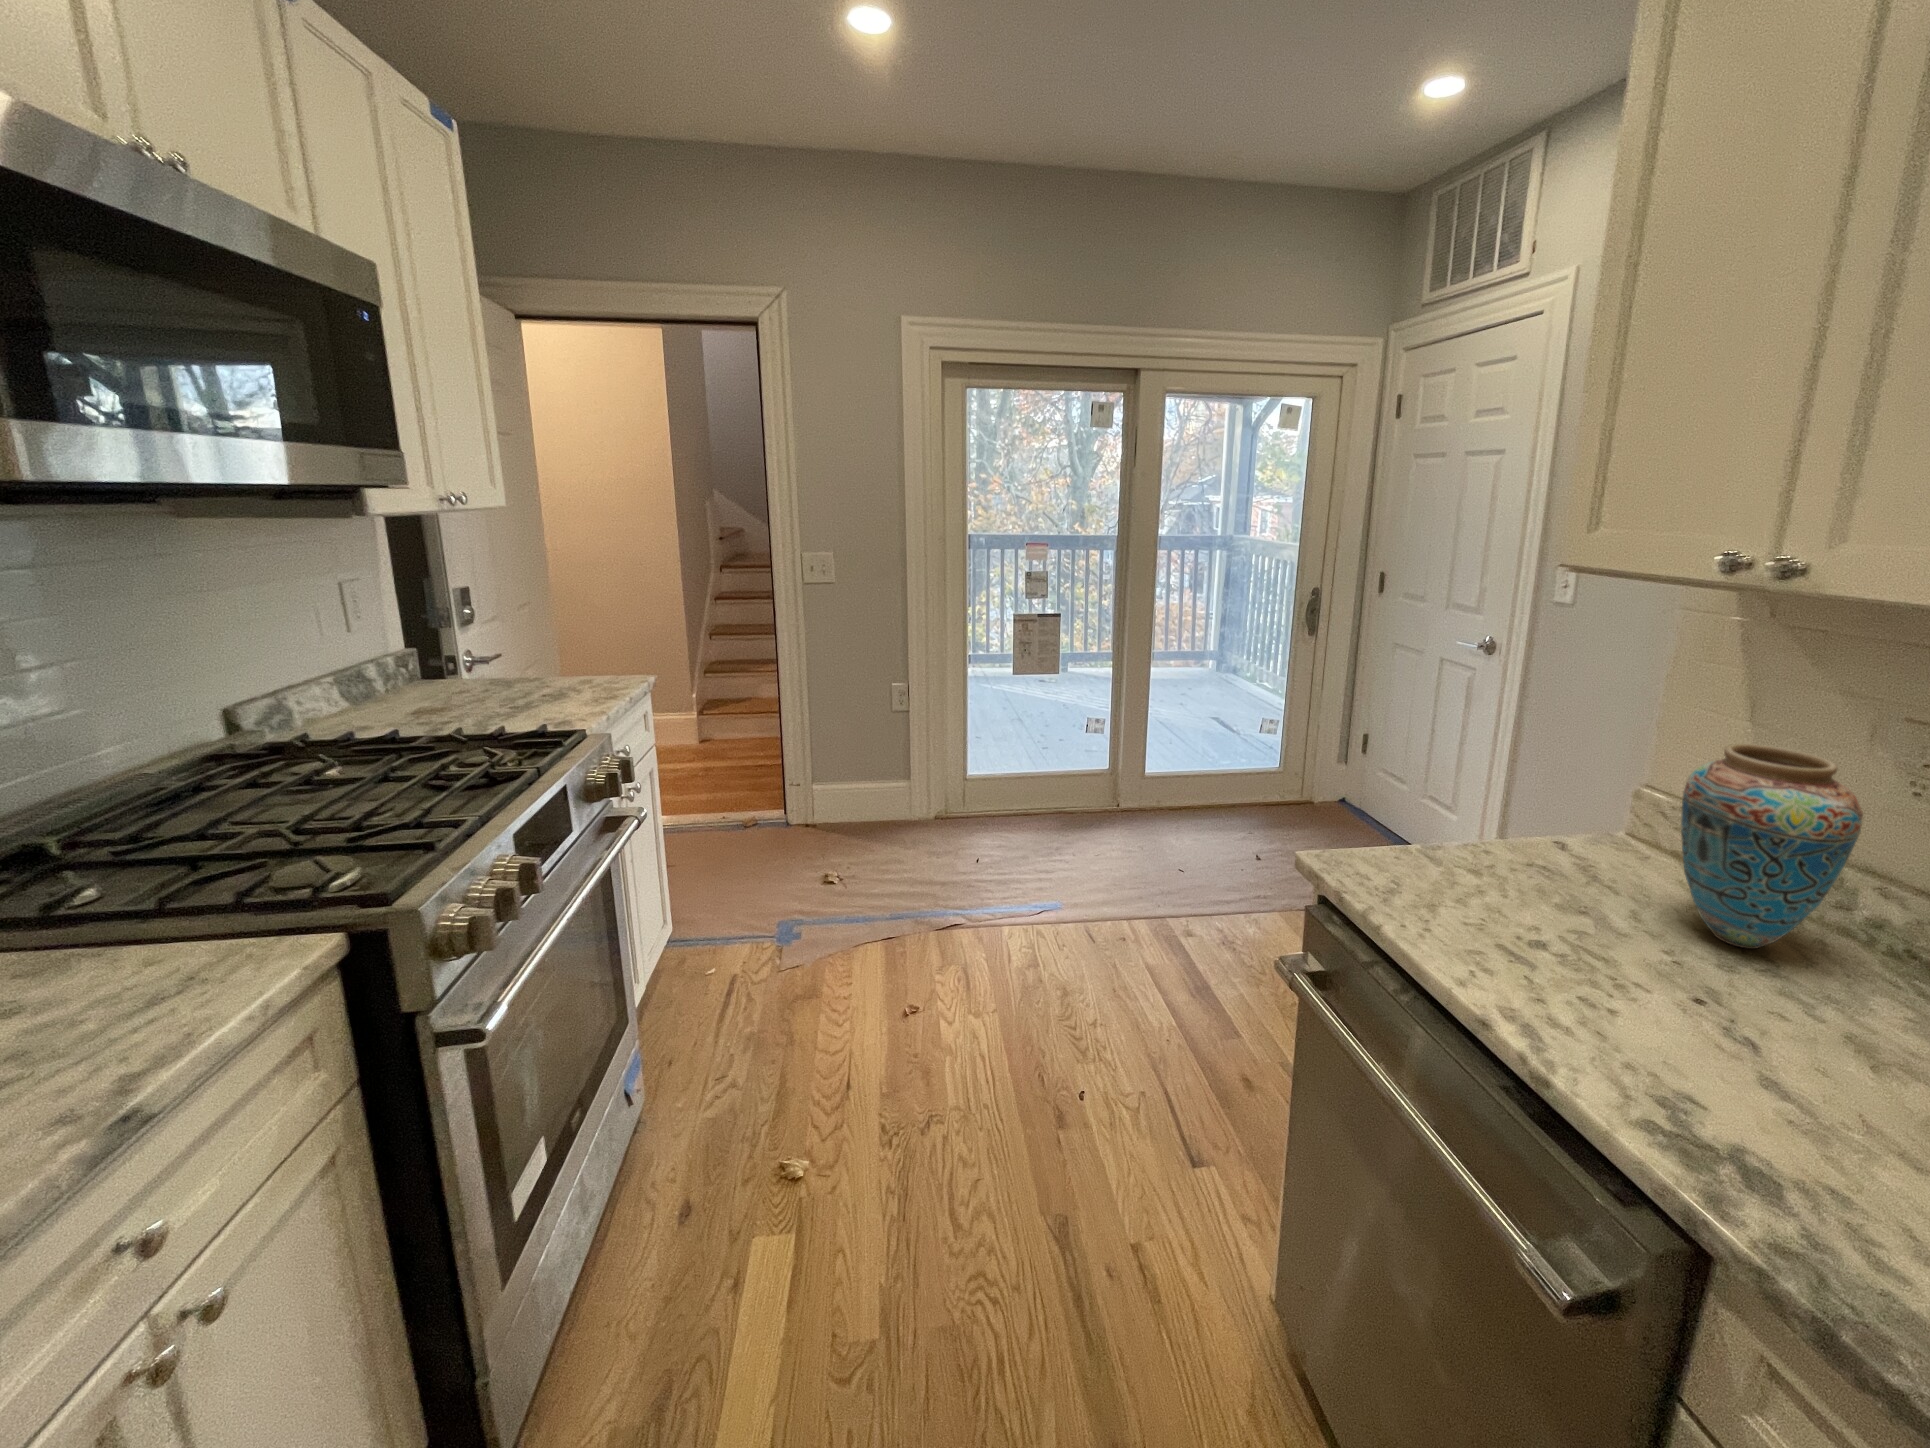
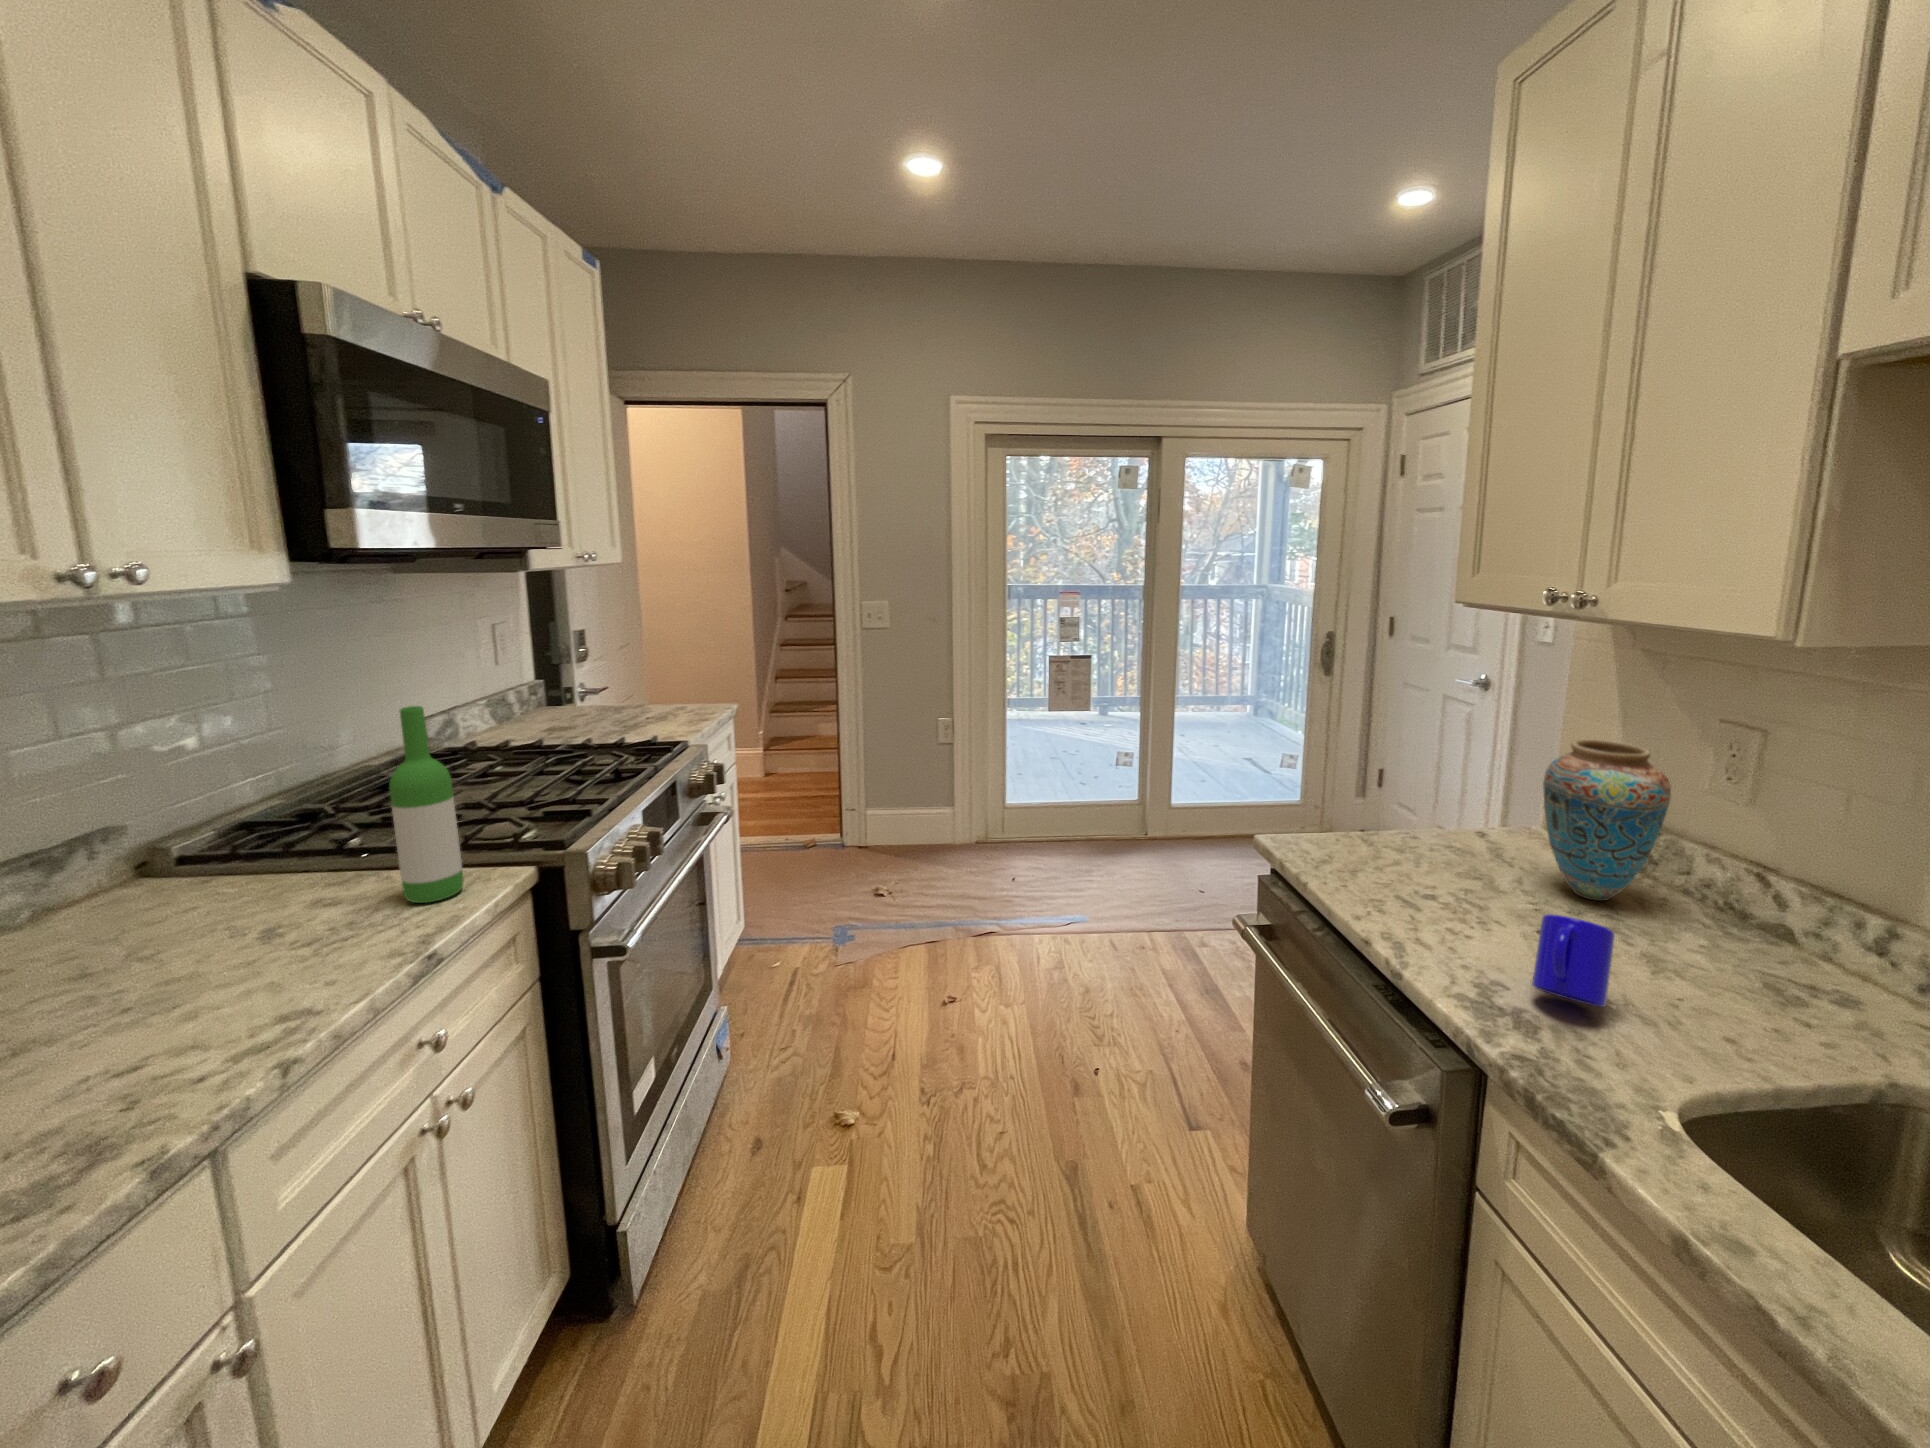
wine bottle: none [79,723,221,1009] -> present [389,706,463,903]
mug: none [1752,1014,1880,1155] -> present [1532,914,1615,1007]

